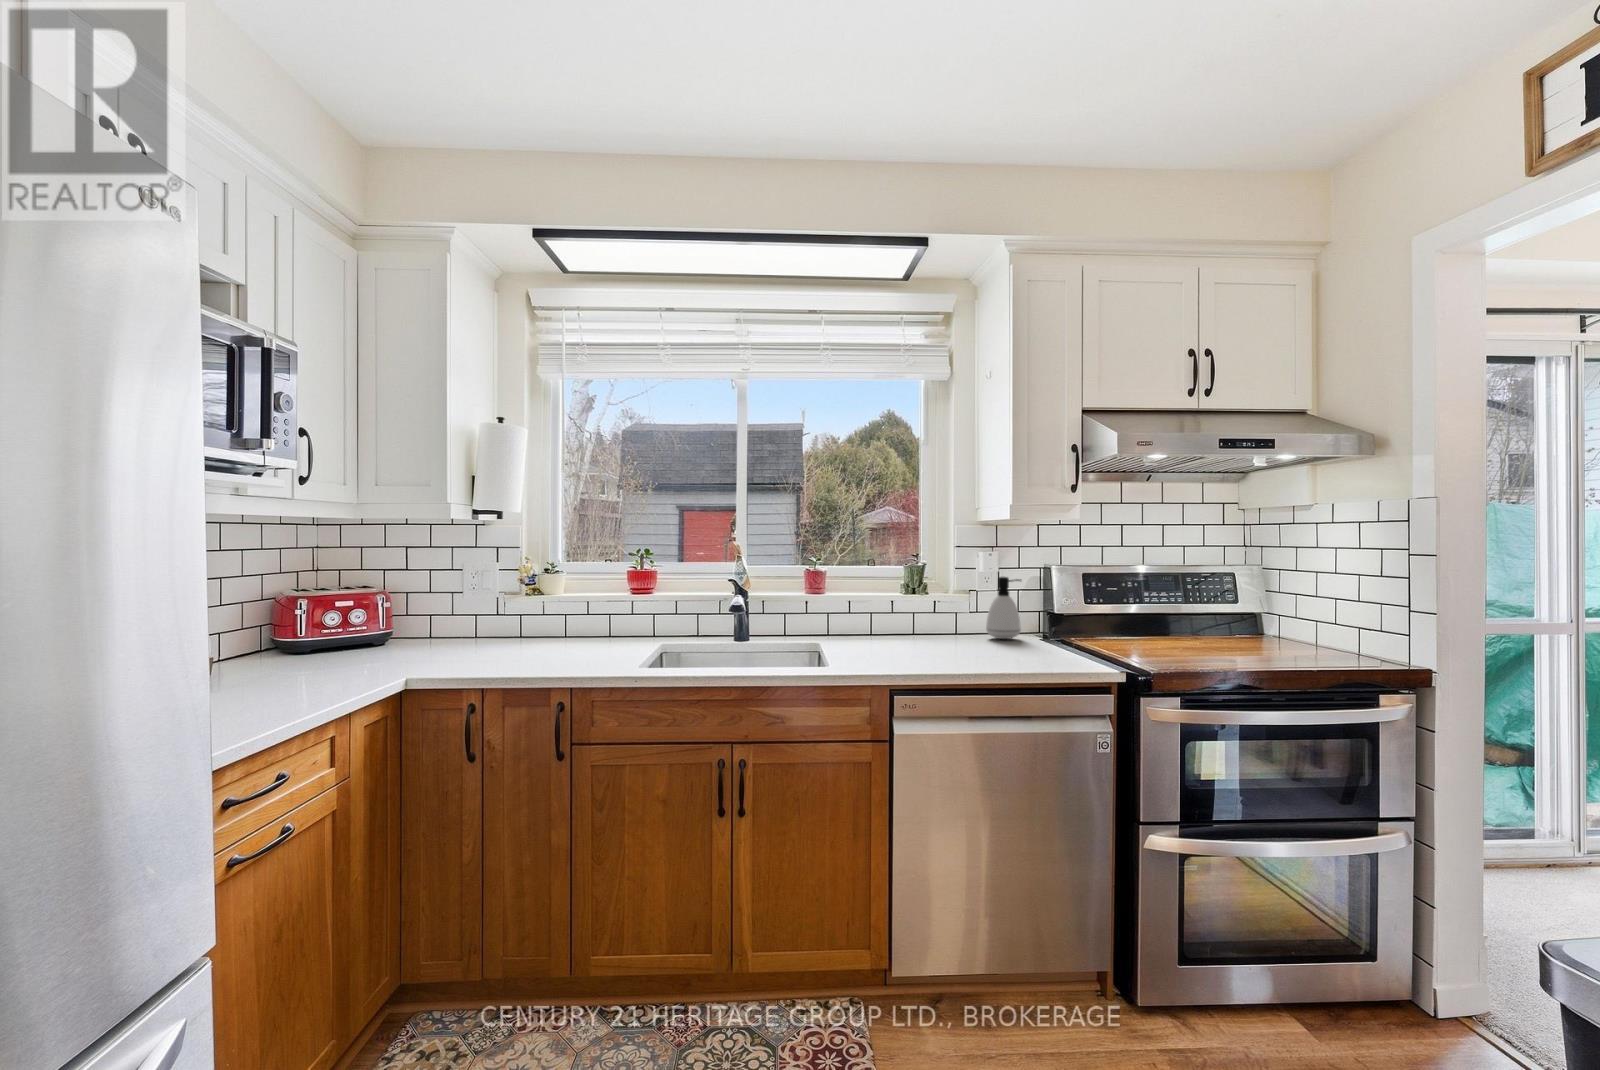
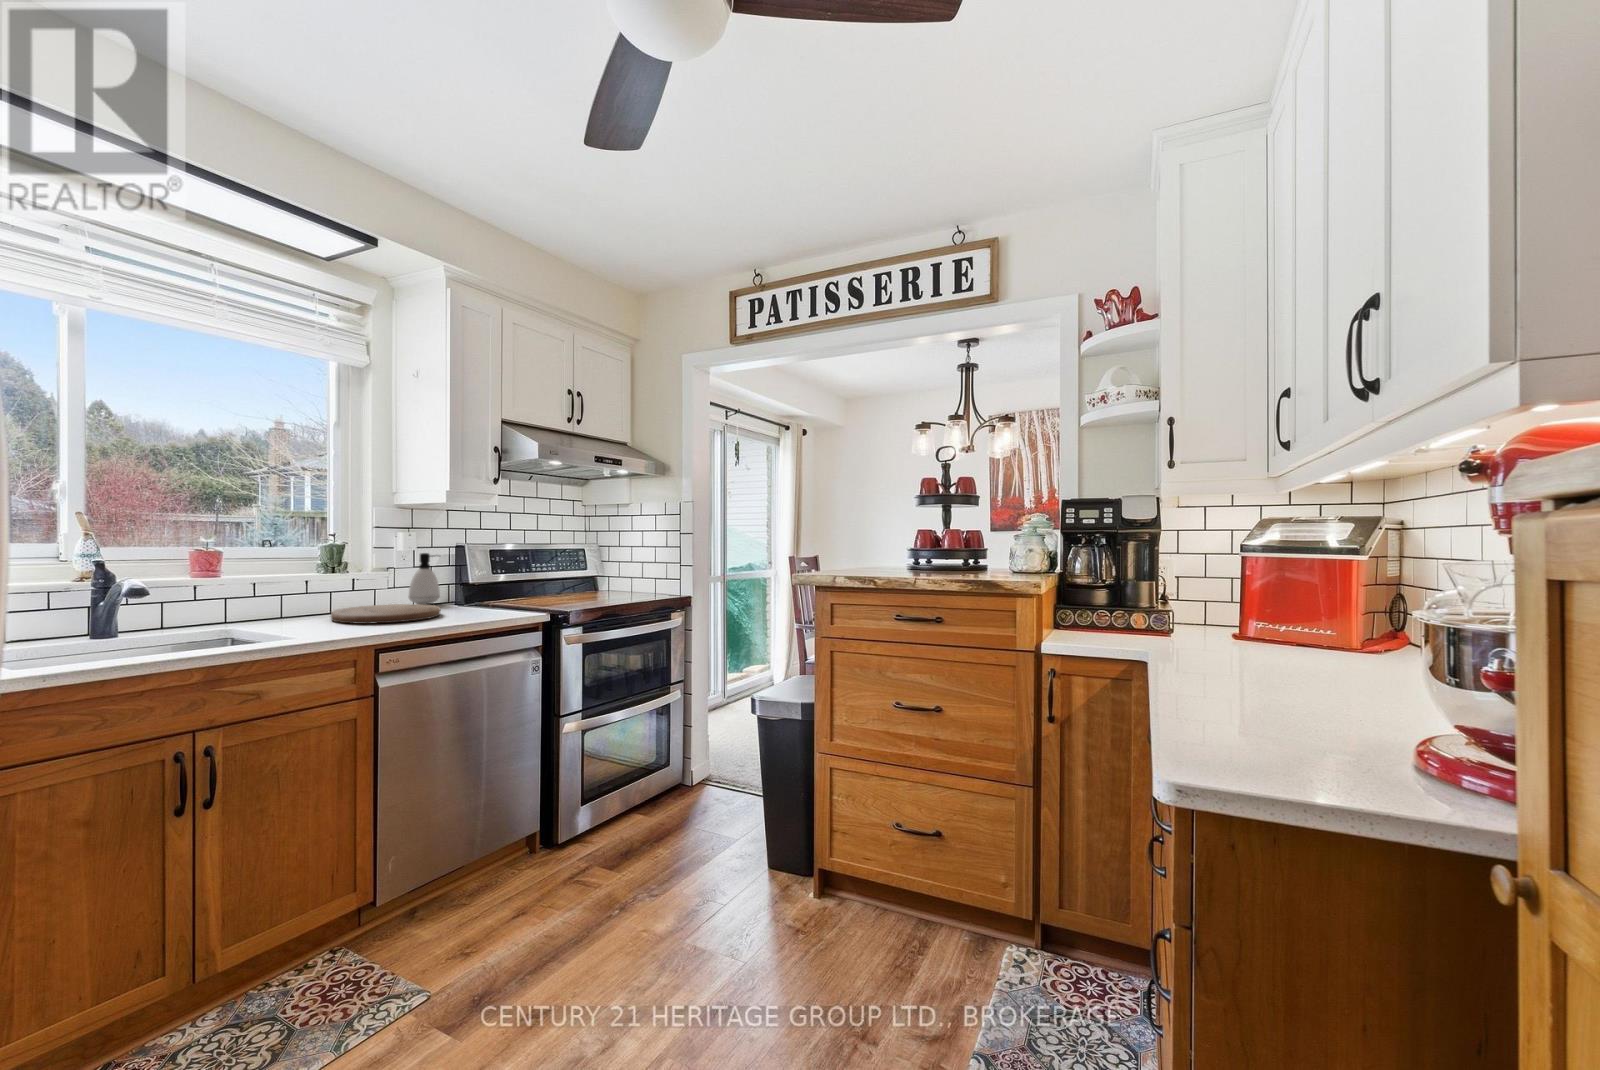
cutting board: none [887,635,997,659] -> present [331,604,440,624]

